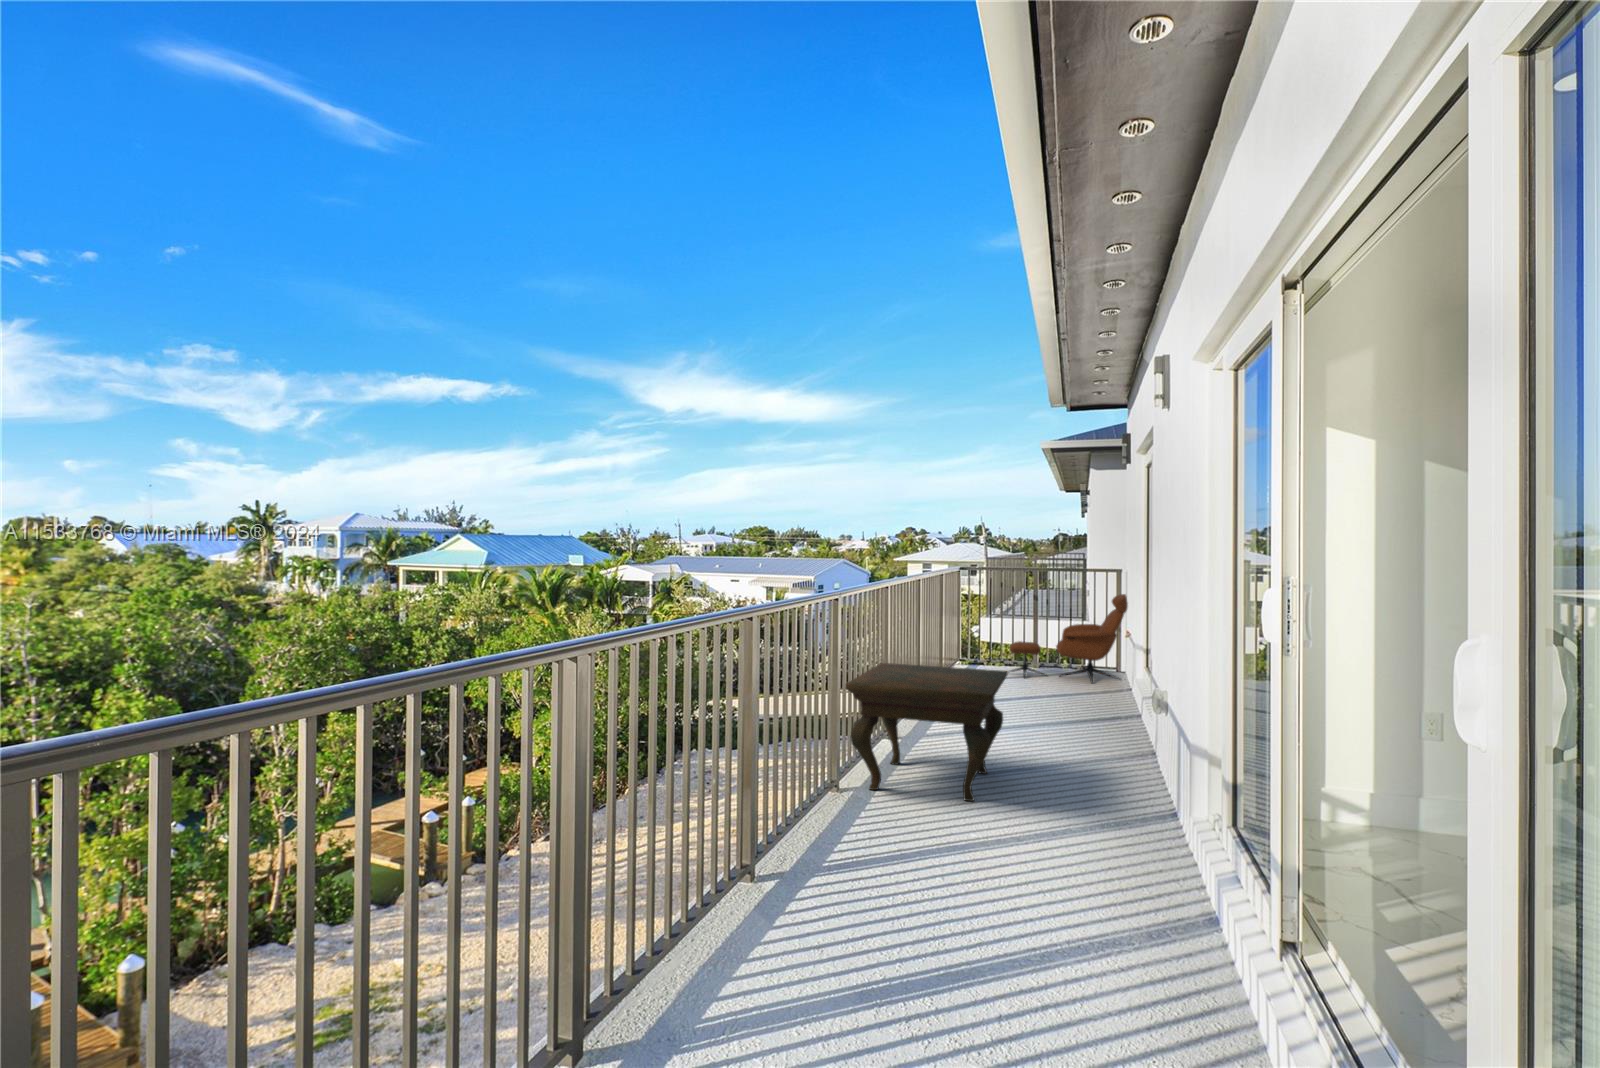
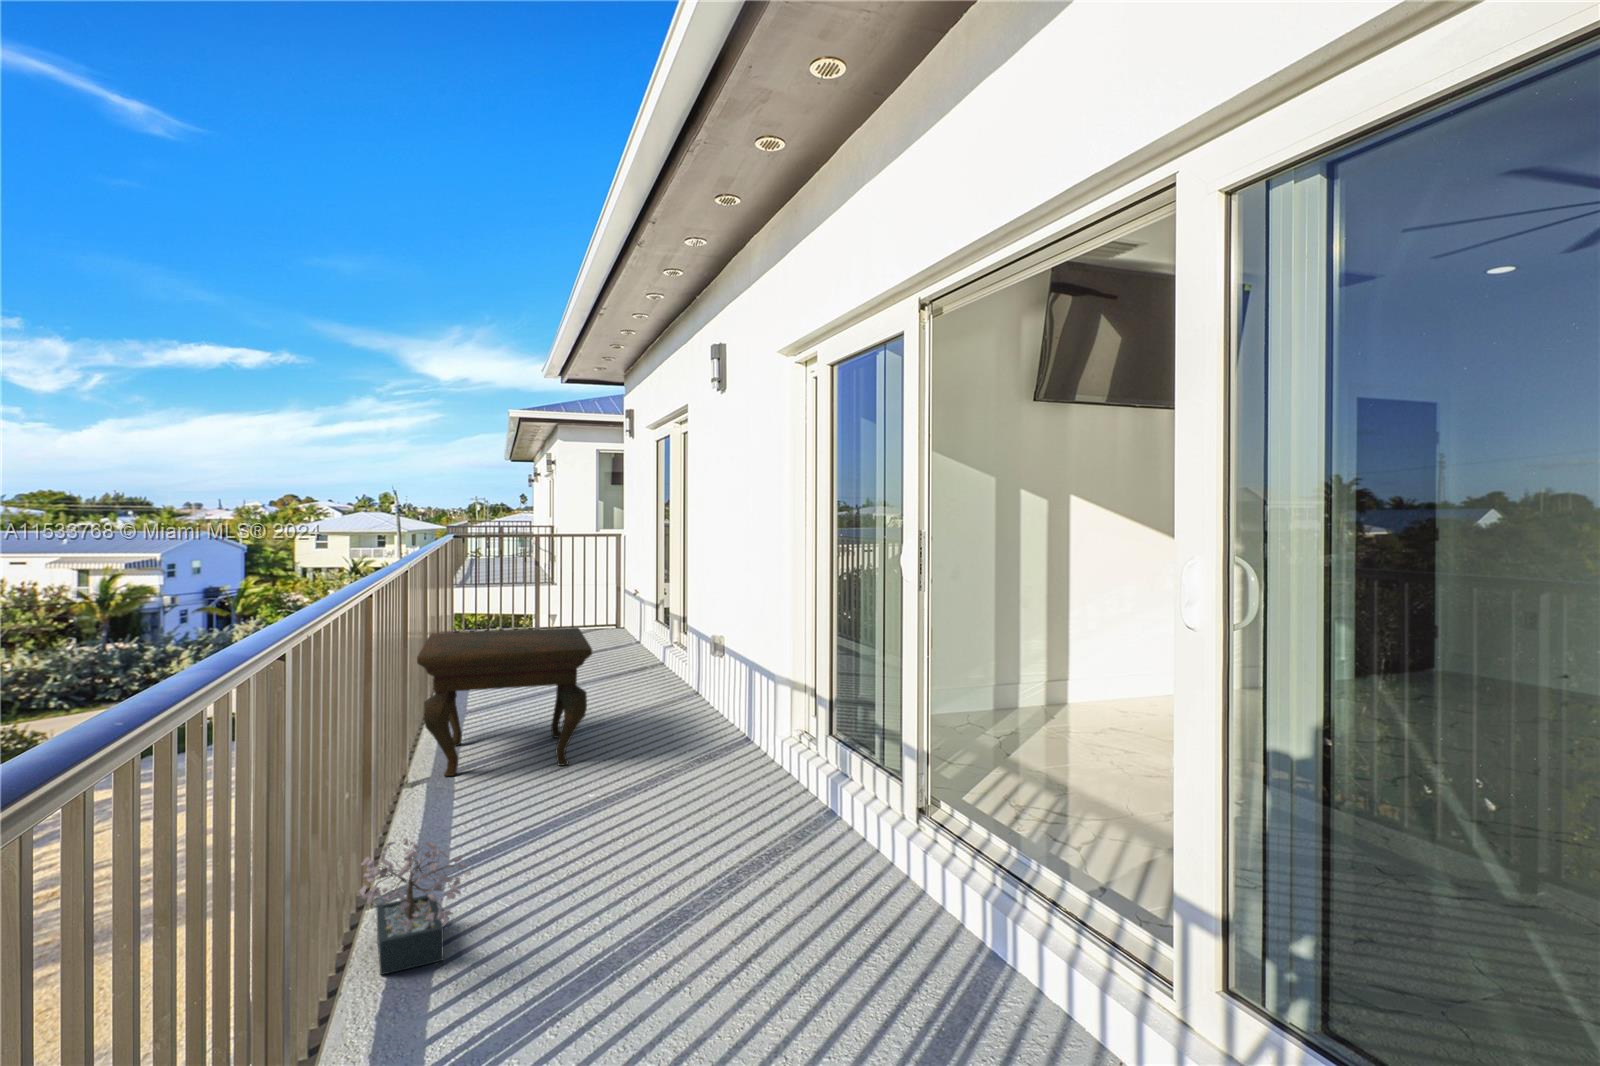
lounge chair: present [1008,594,1128,682] -> none [508,551,633,643]
decorative plant: none [708,832,791,940] -> present [358,838,471,975]

